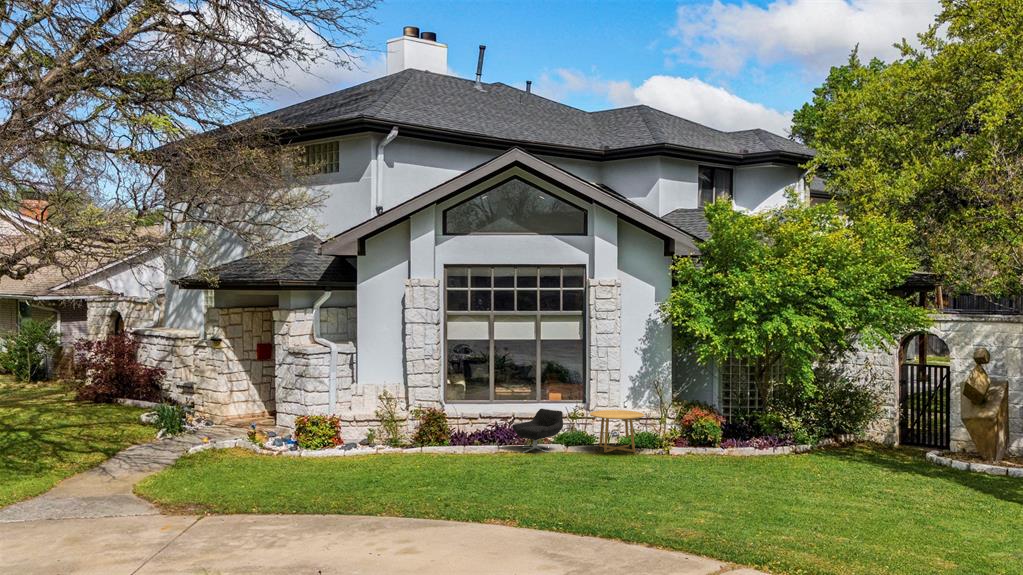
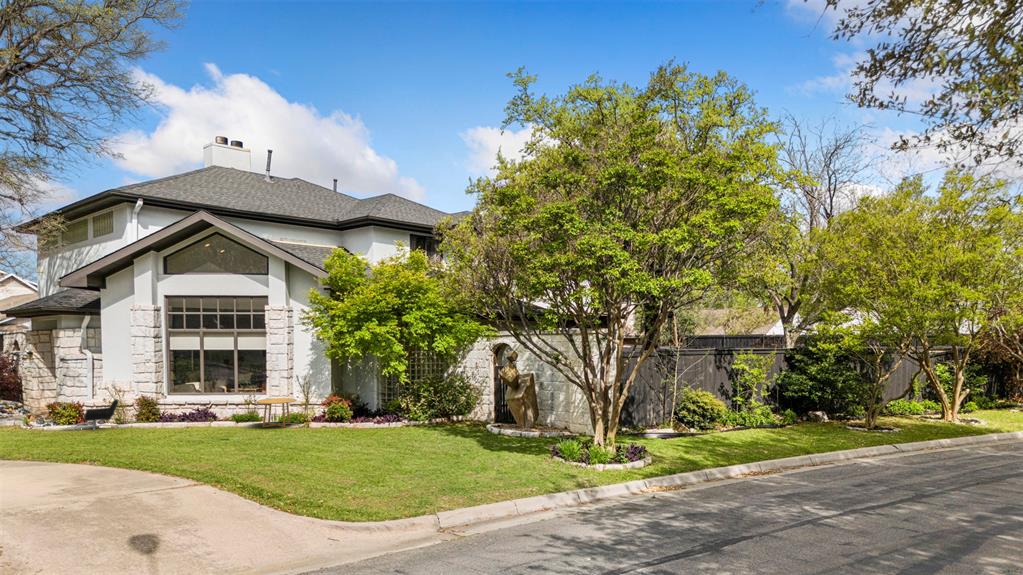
lounge chair: present [512,409,563,452] -> present [84,399,118,430]

